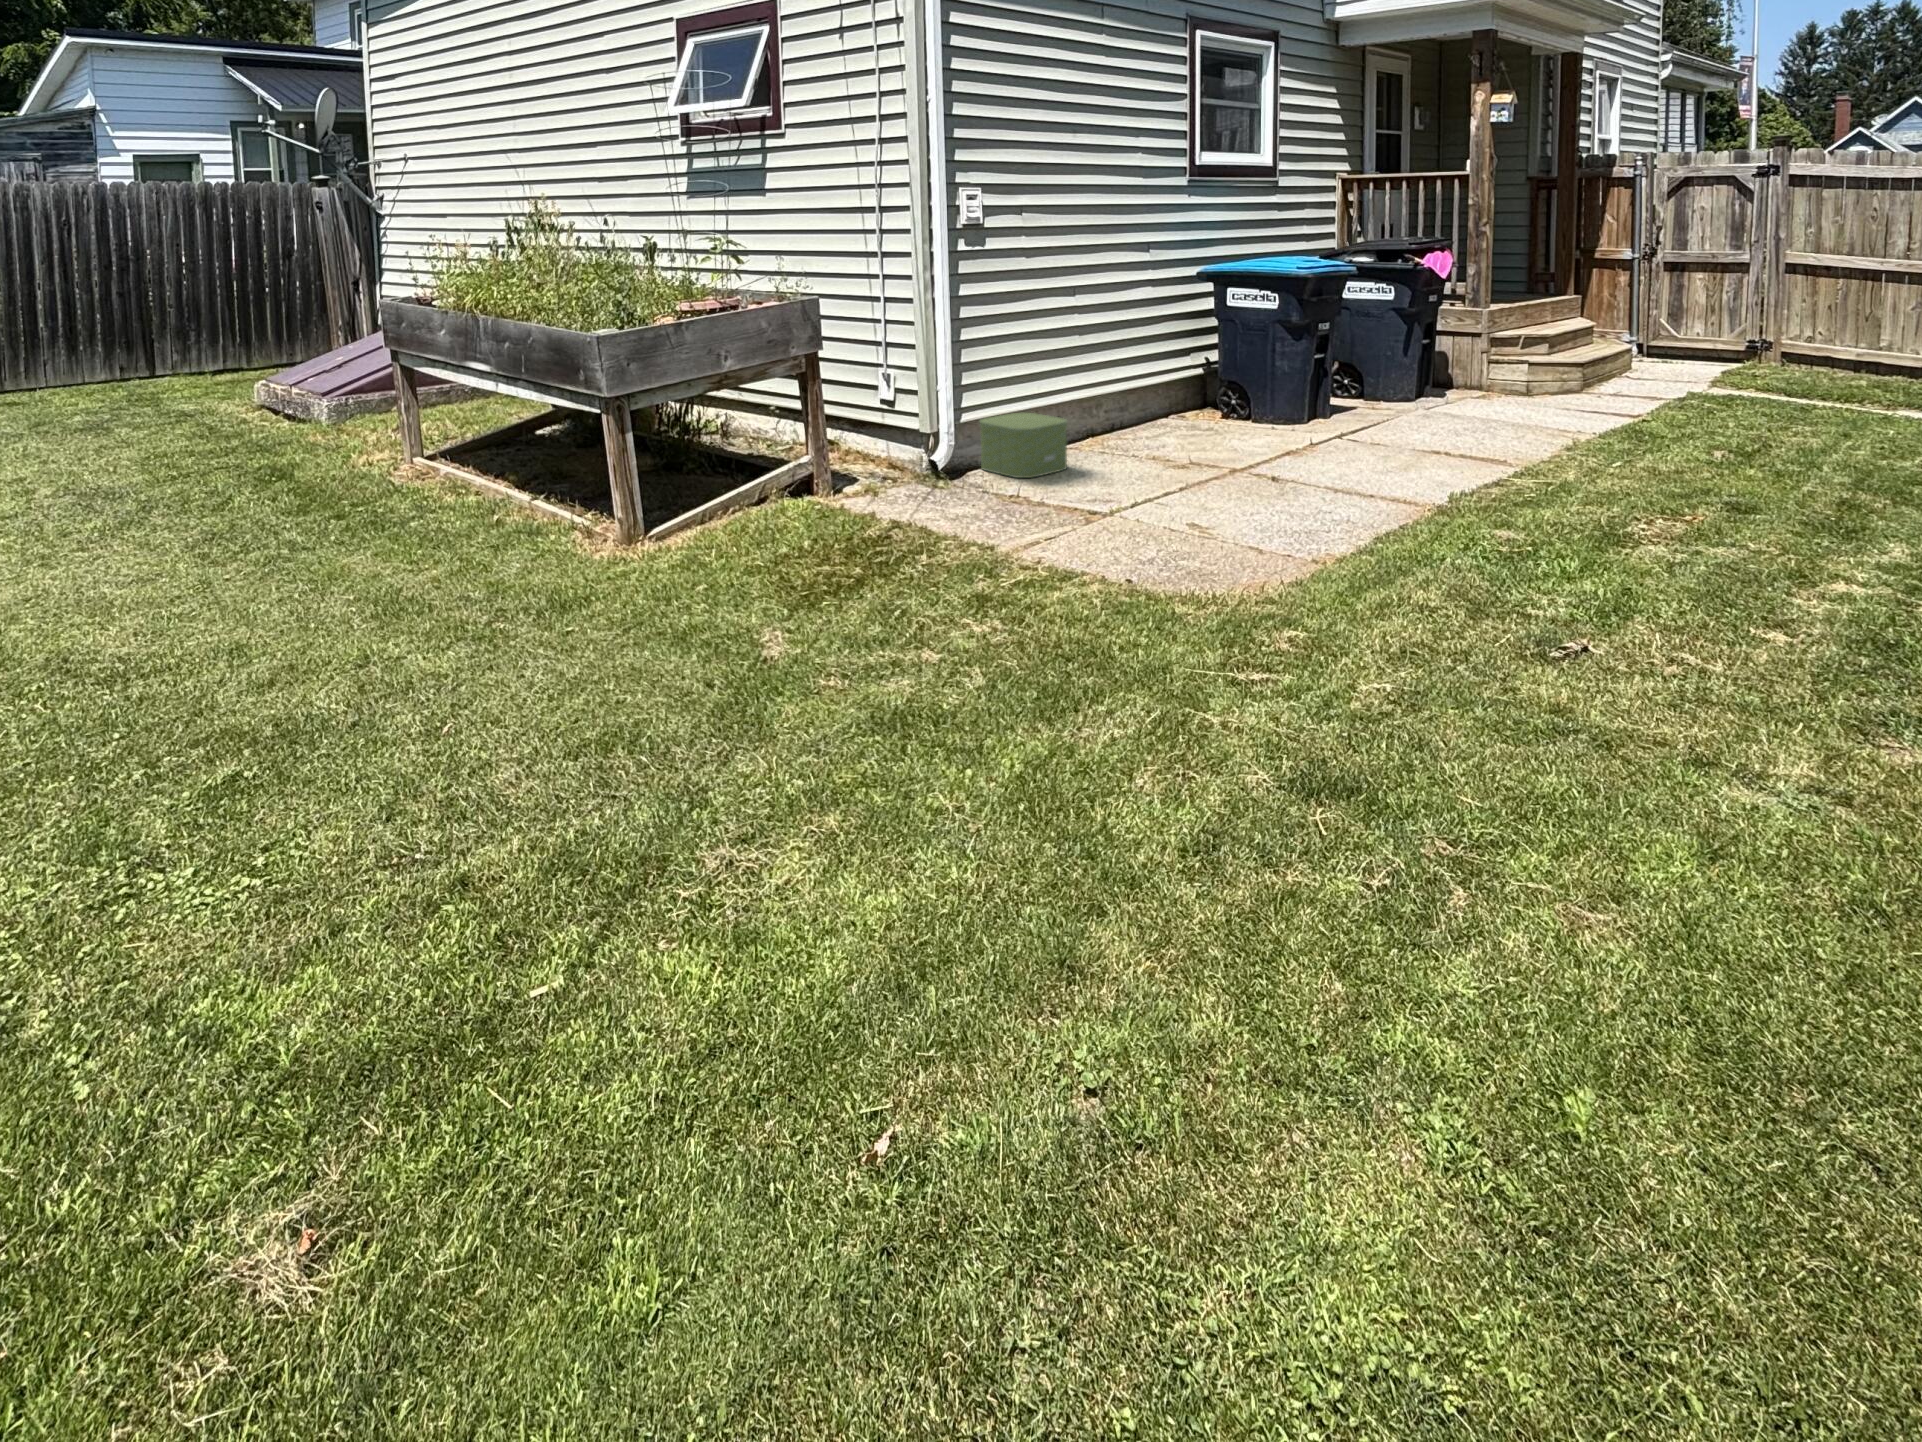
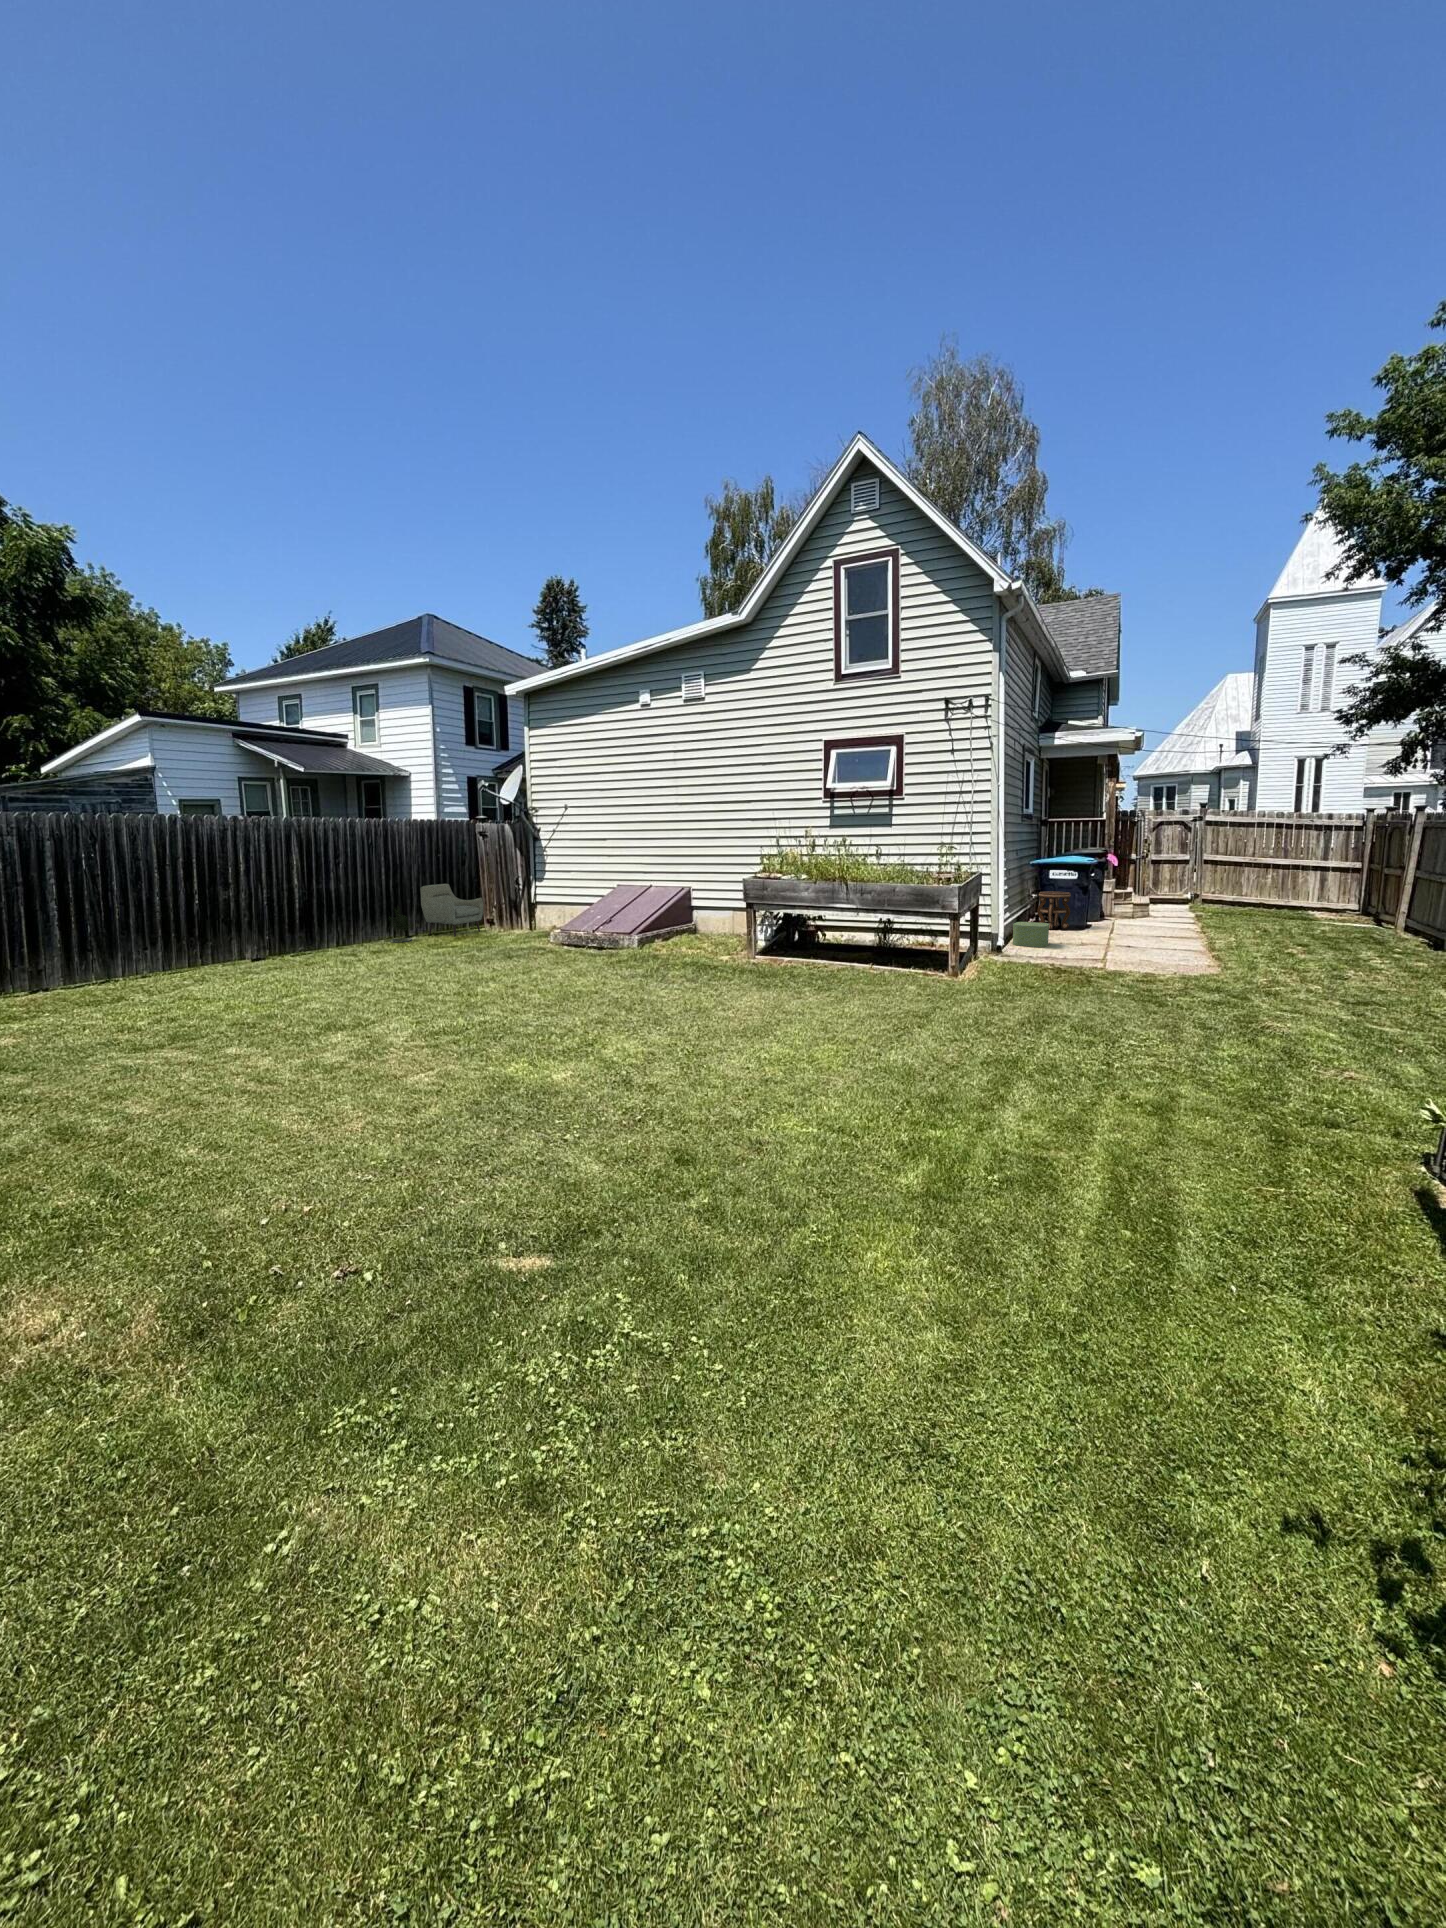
chair: none [114,299,221,391] -> present [420,884,483,936]
potted tree: none [22,335,70,399] -> present [390,909,411,942]
side table: none [1180,339,1250,428] -> present [1037,891,1071,929]

